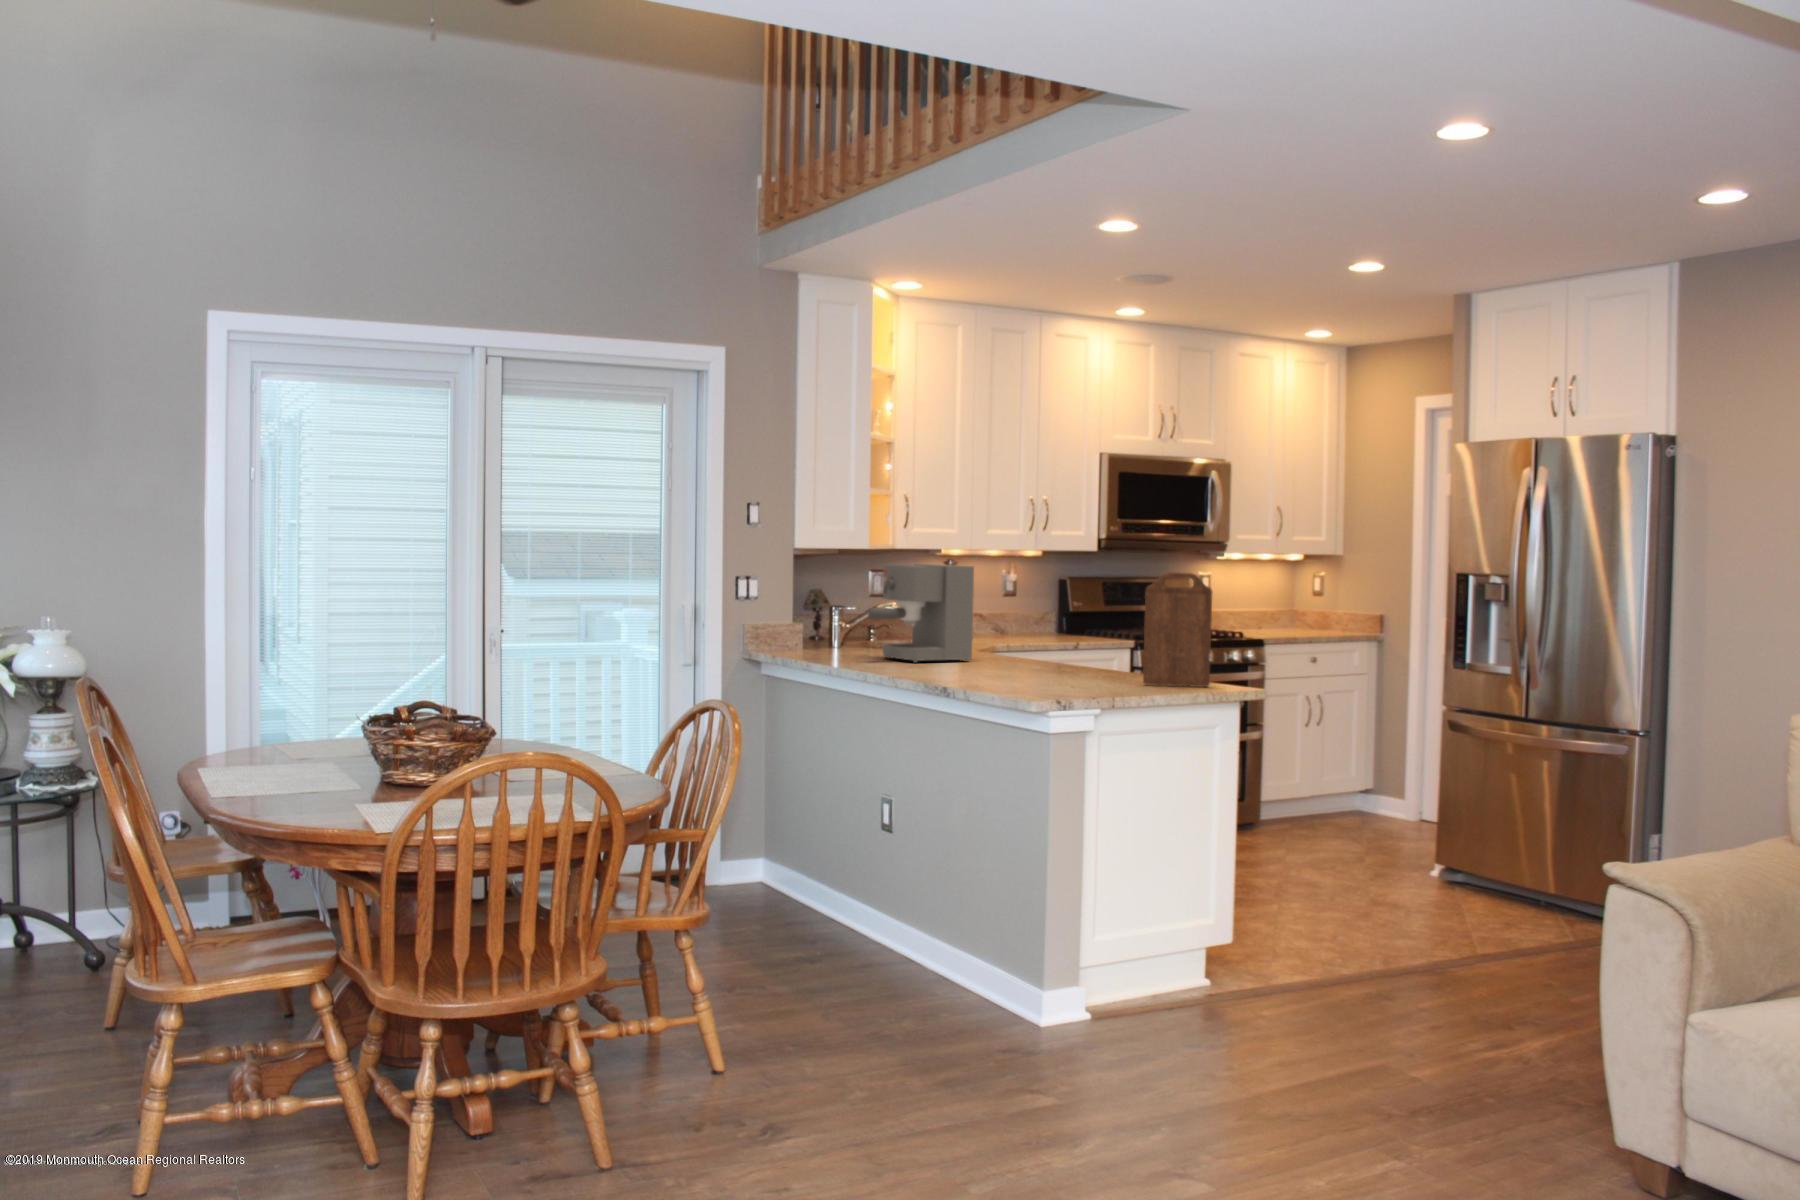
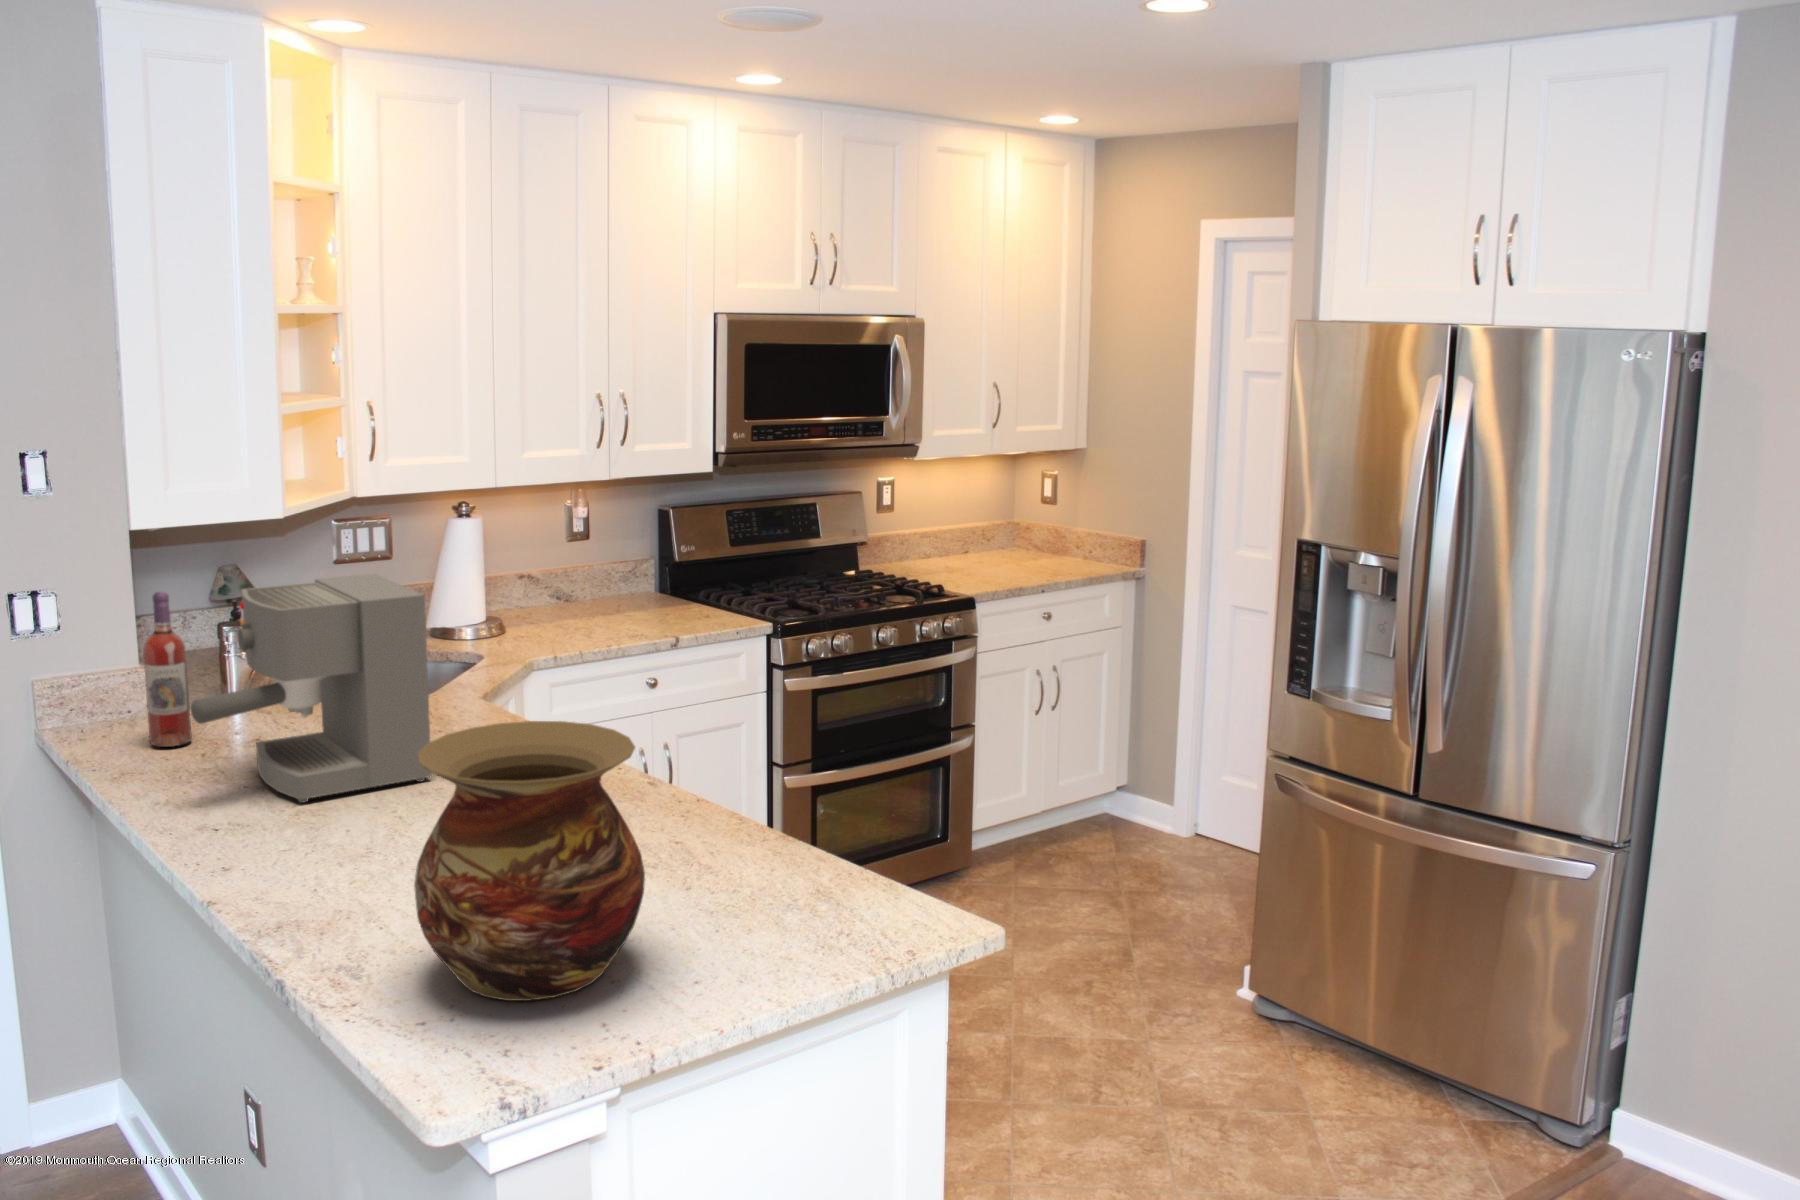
cutting board: present [1143,572,1212,687] -> none [746,693,899,945]
wine bottle: none [822,574,842,653] -> present [143,592,192,747]
vase: none [1007,586,1102,687] -> present [414,721,645,1001]

